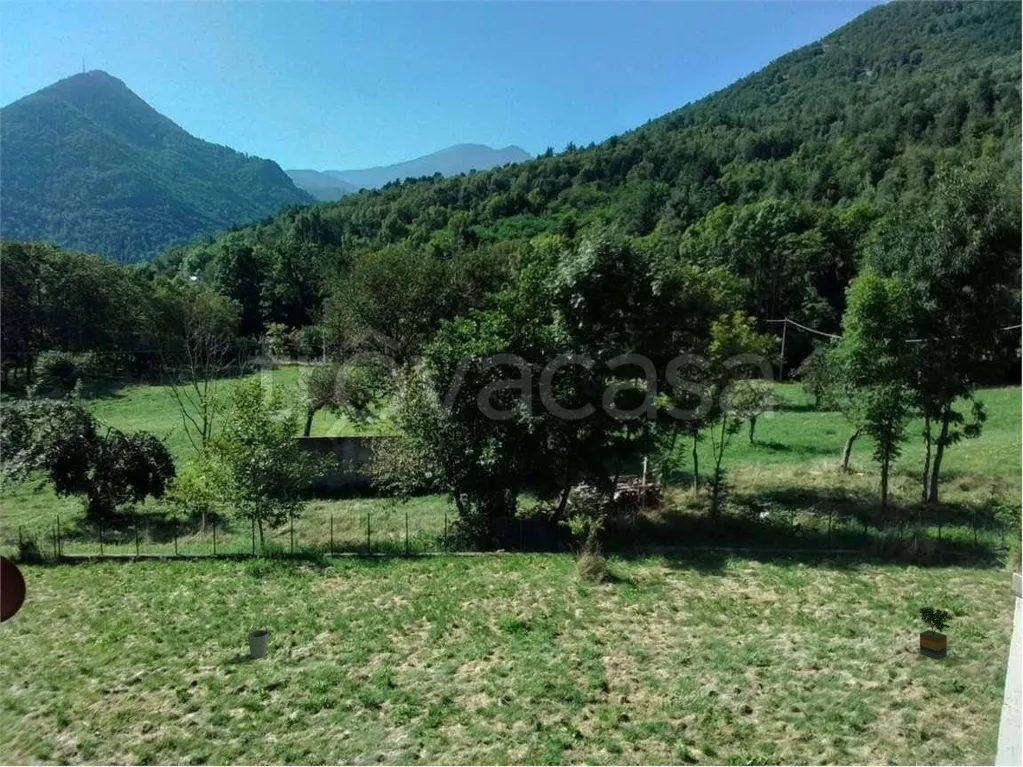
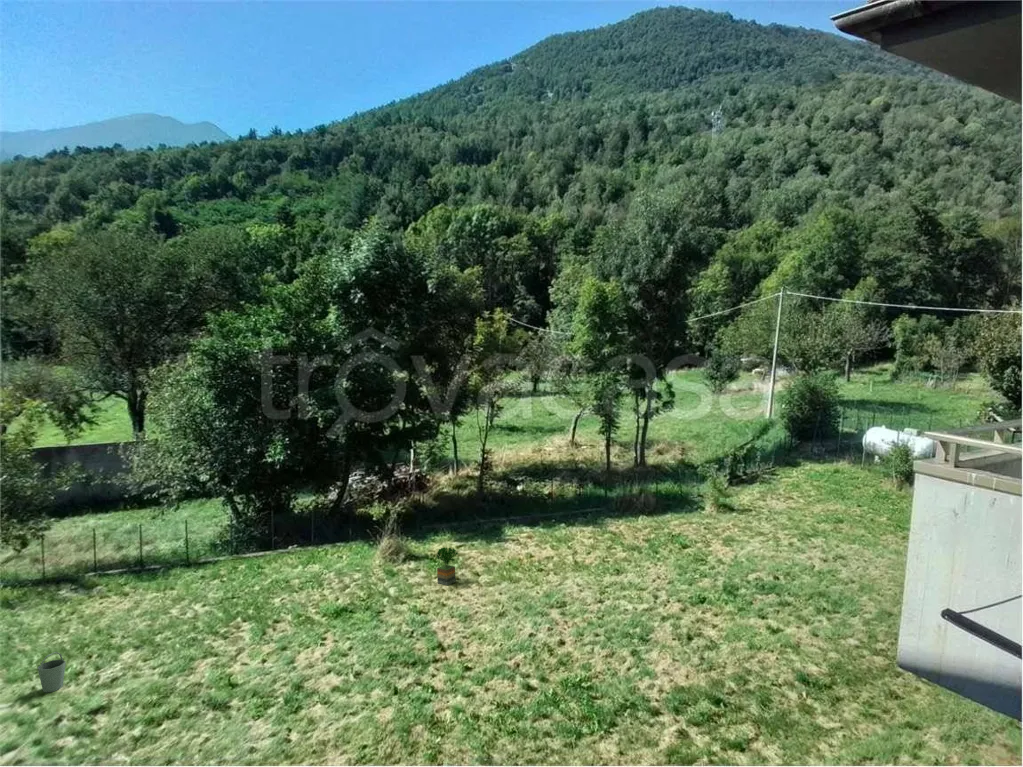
potted tree: present [919,607,953,659] -> present [436,547,458,585]

